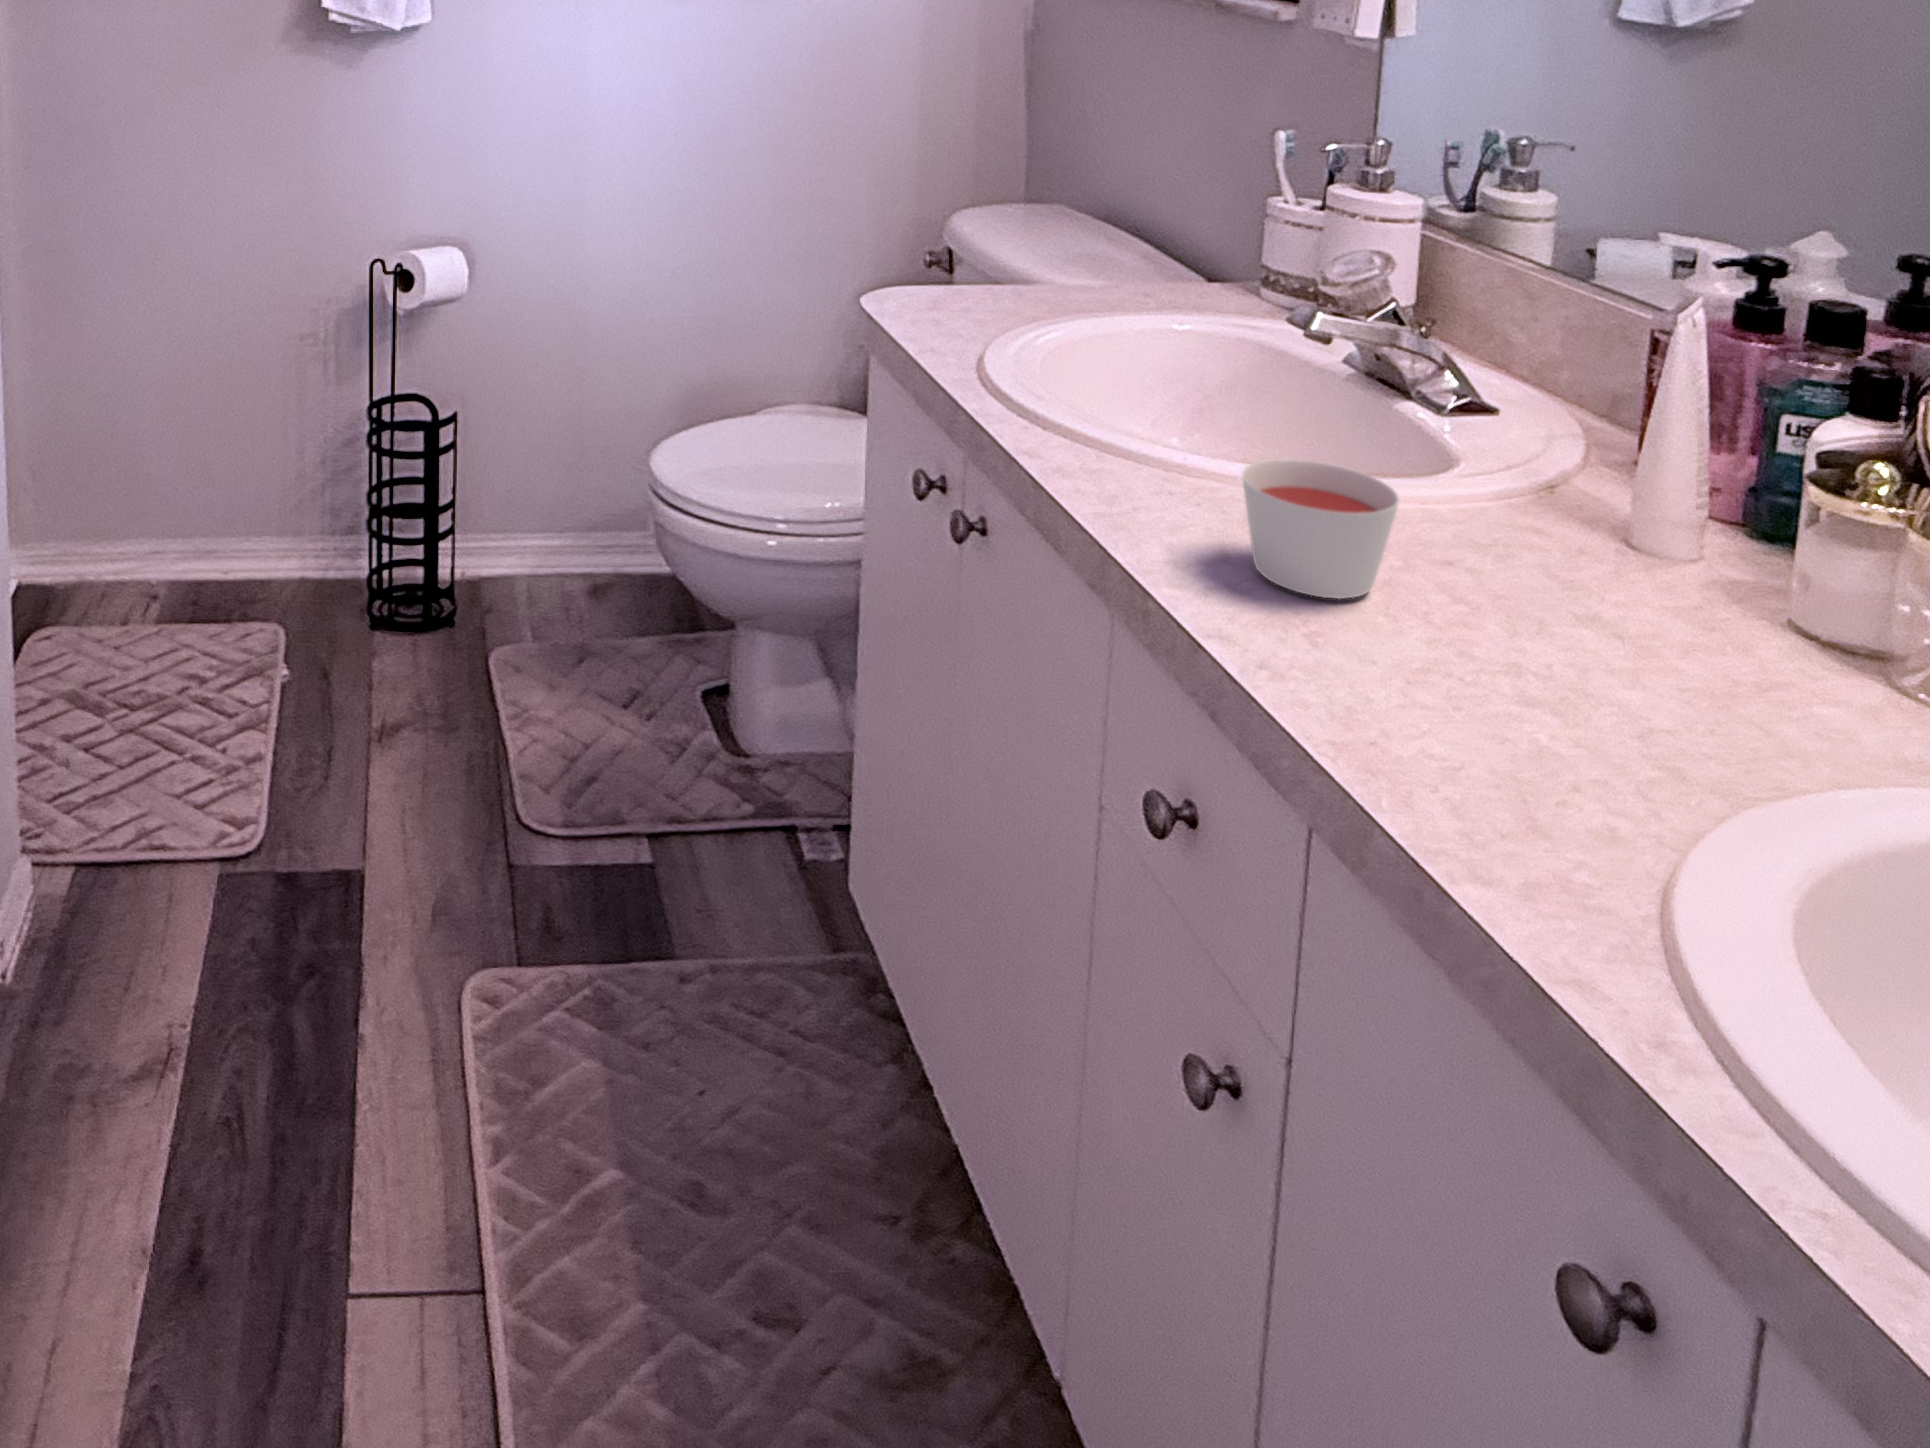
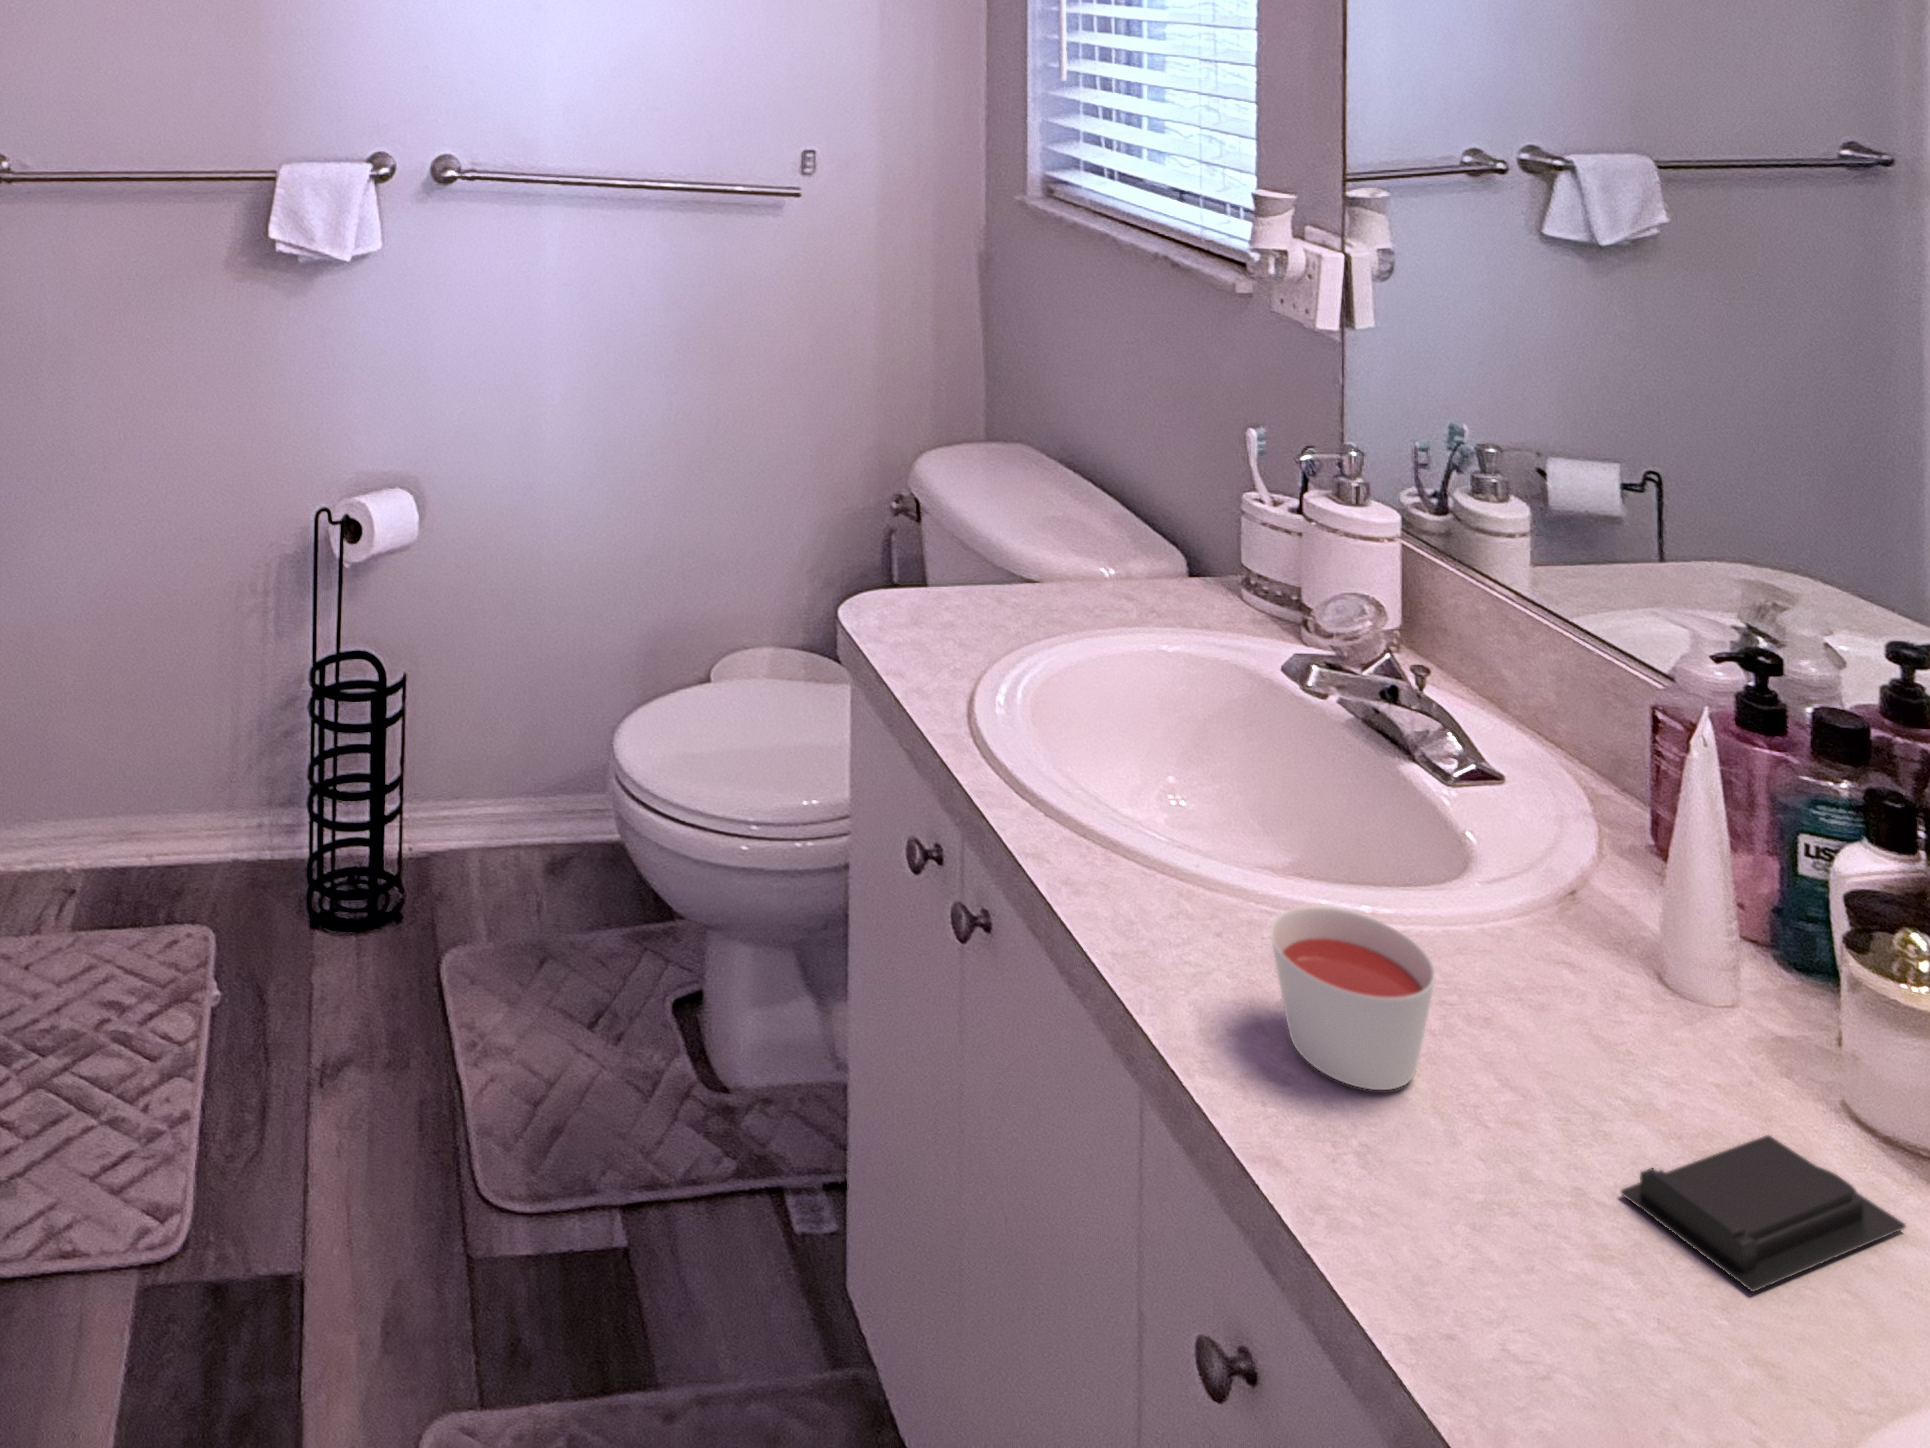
soap bar: none [1559,629,1838,728] -> present [1621,1135,1905,1292]

